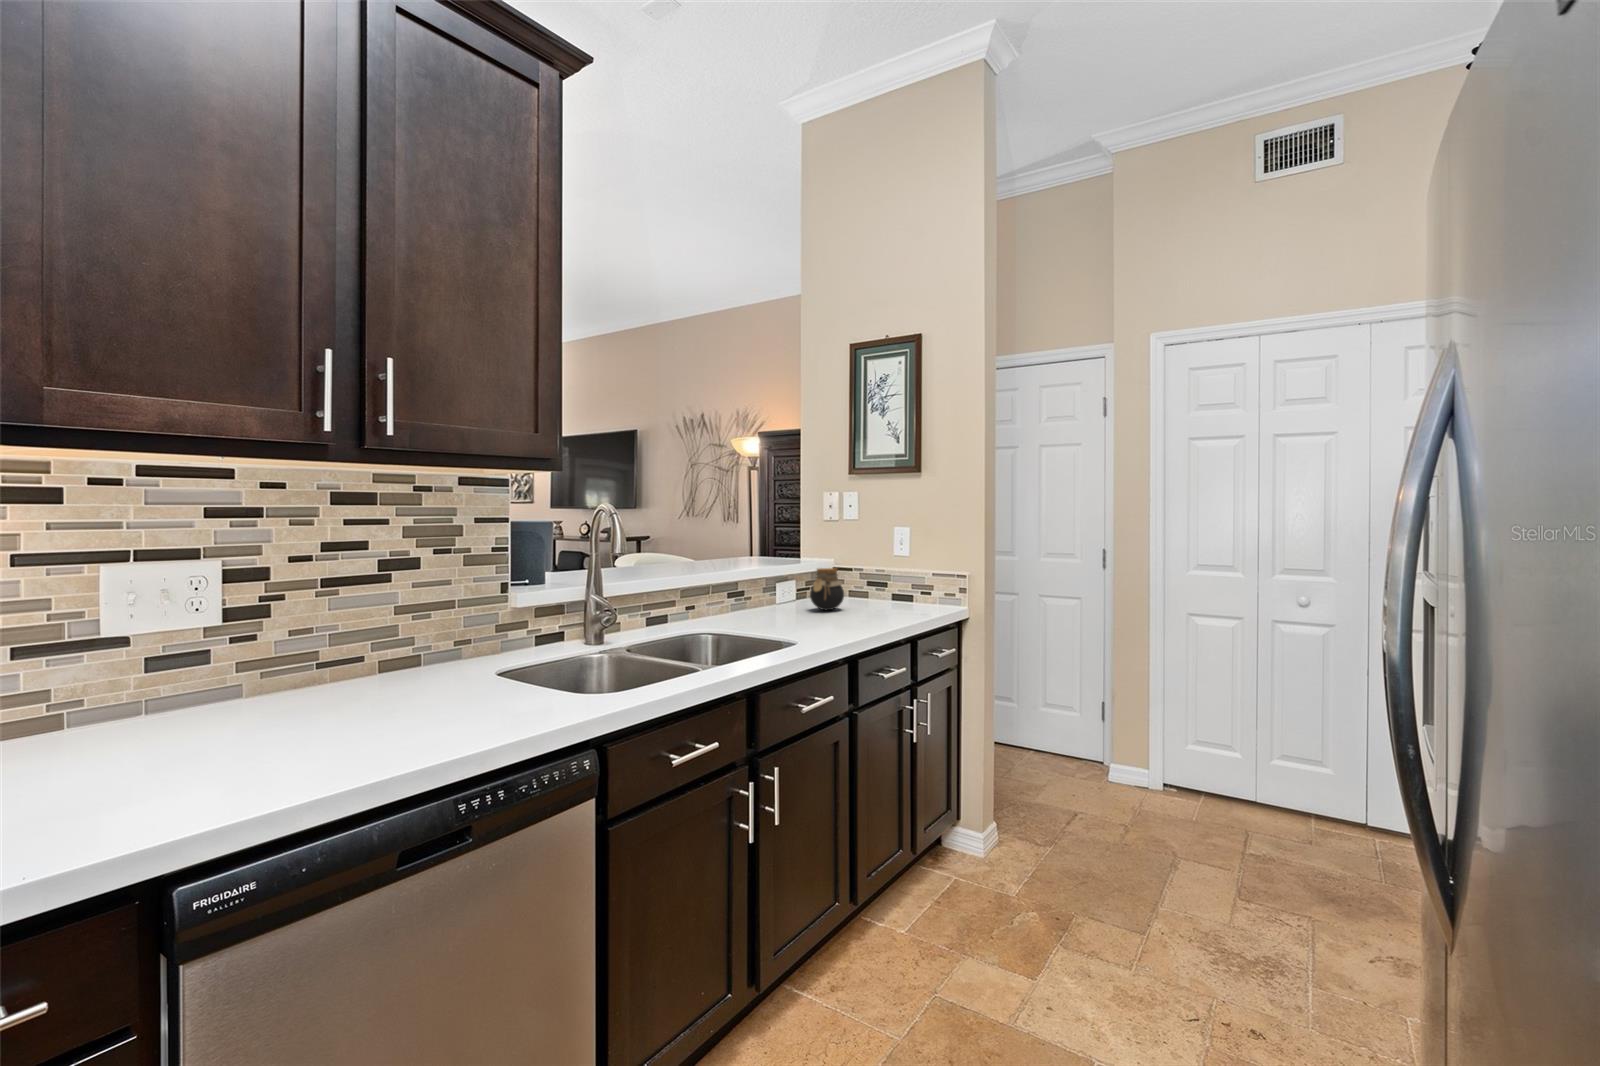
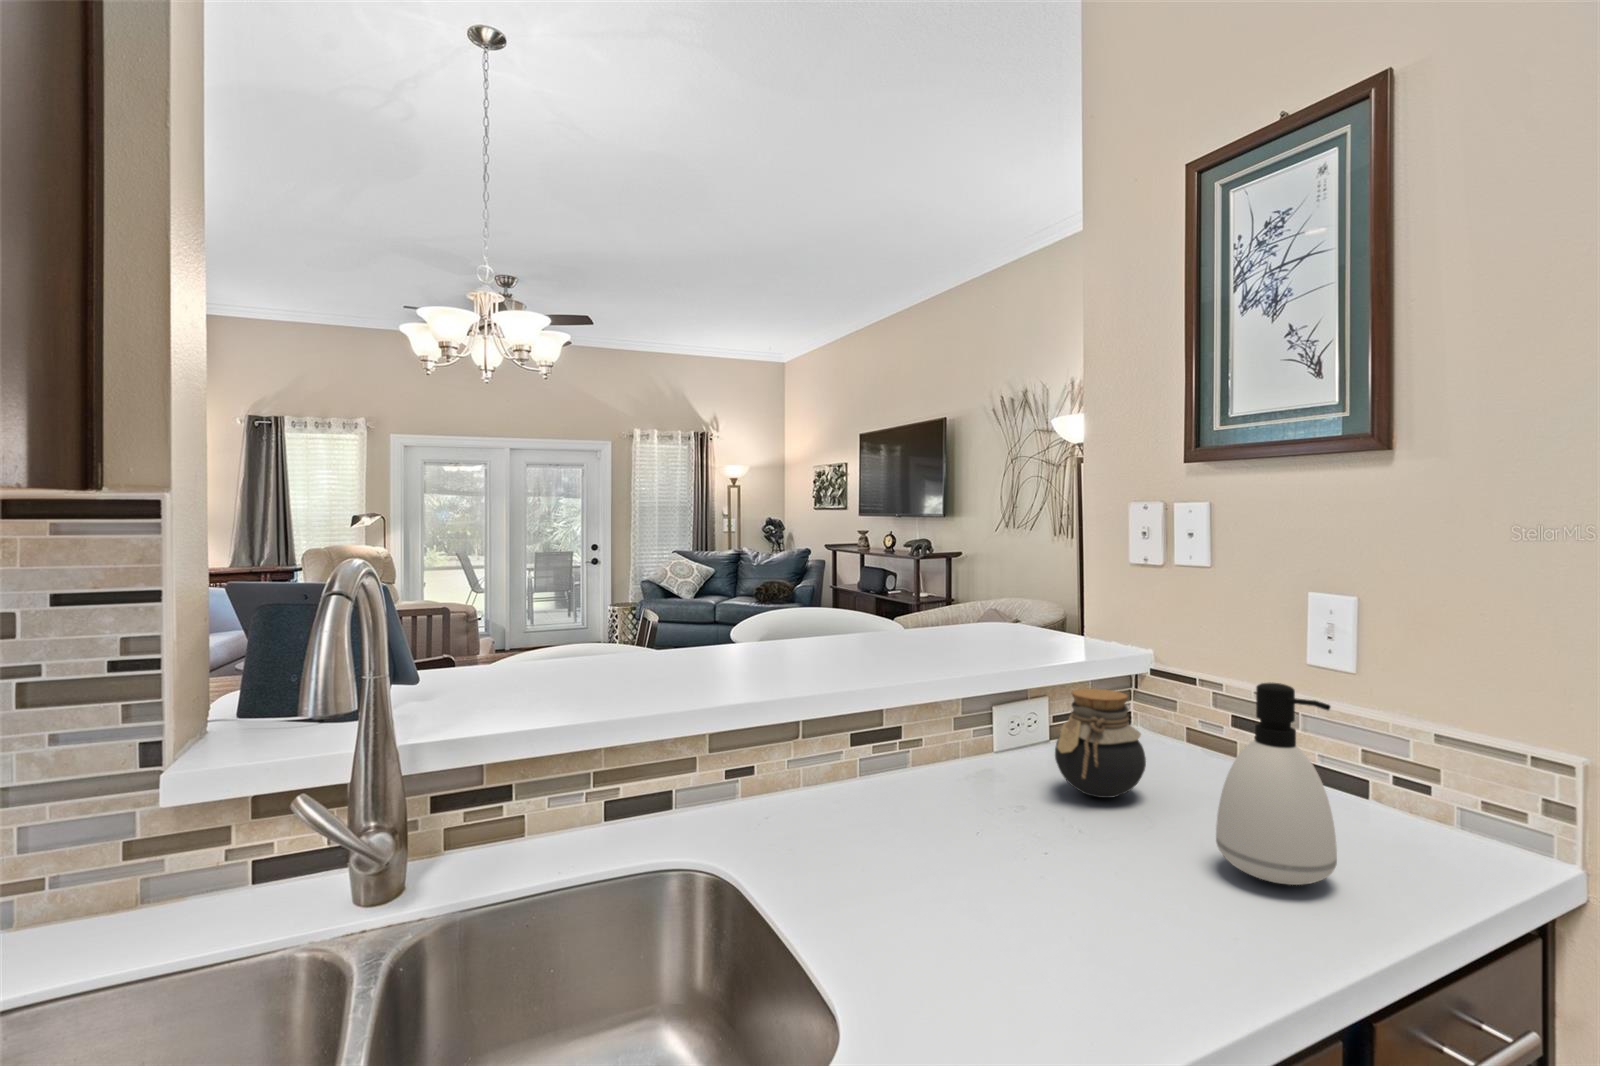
soap dispenser: none [875,552,910,617] -> present [1216,683,1337,885]

